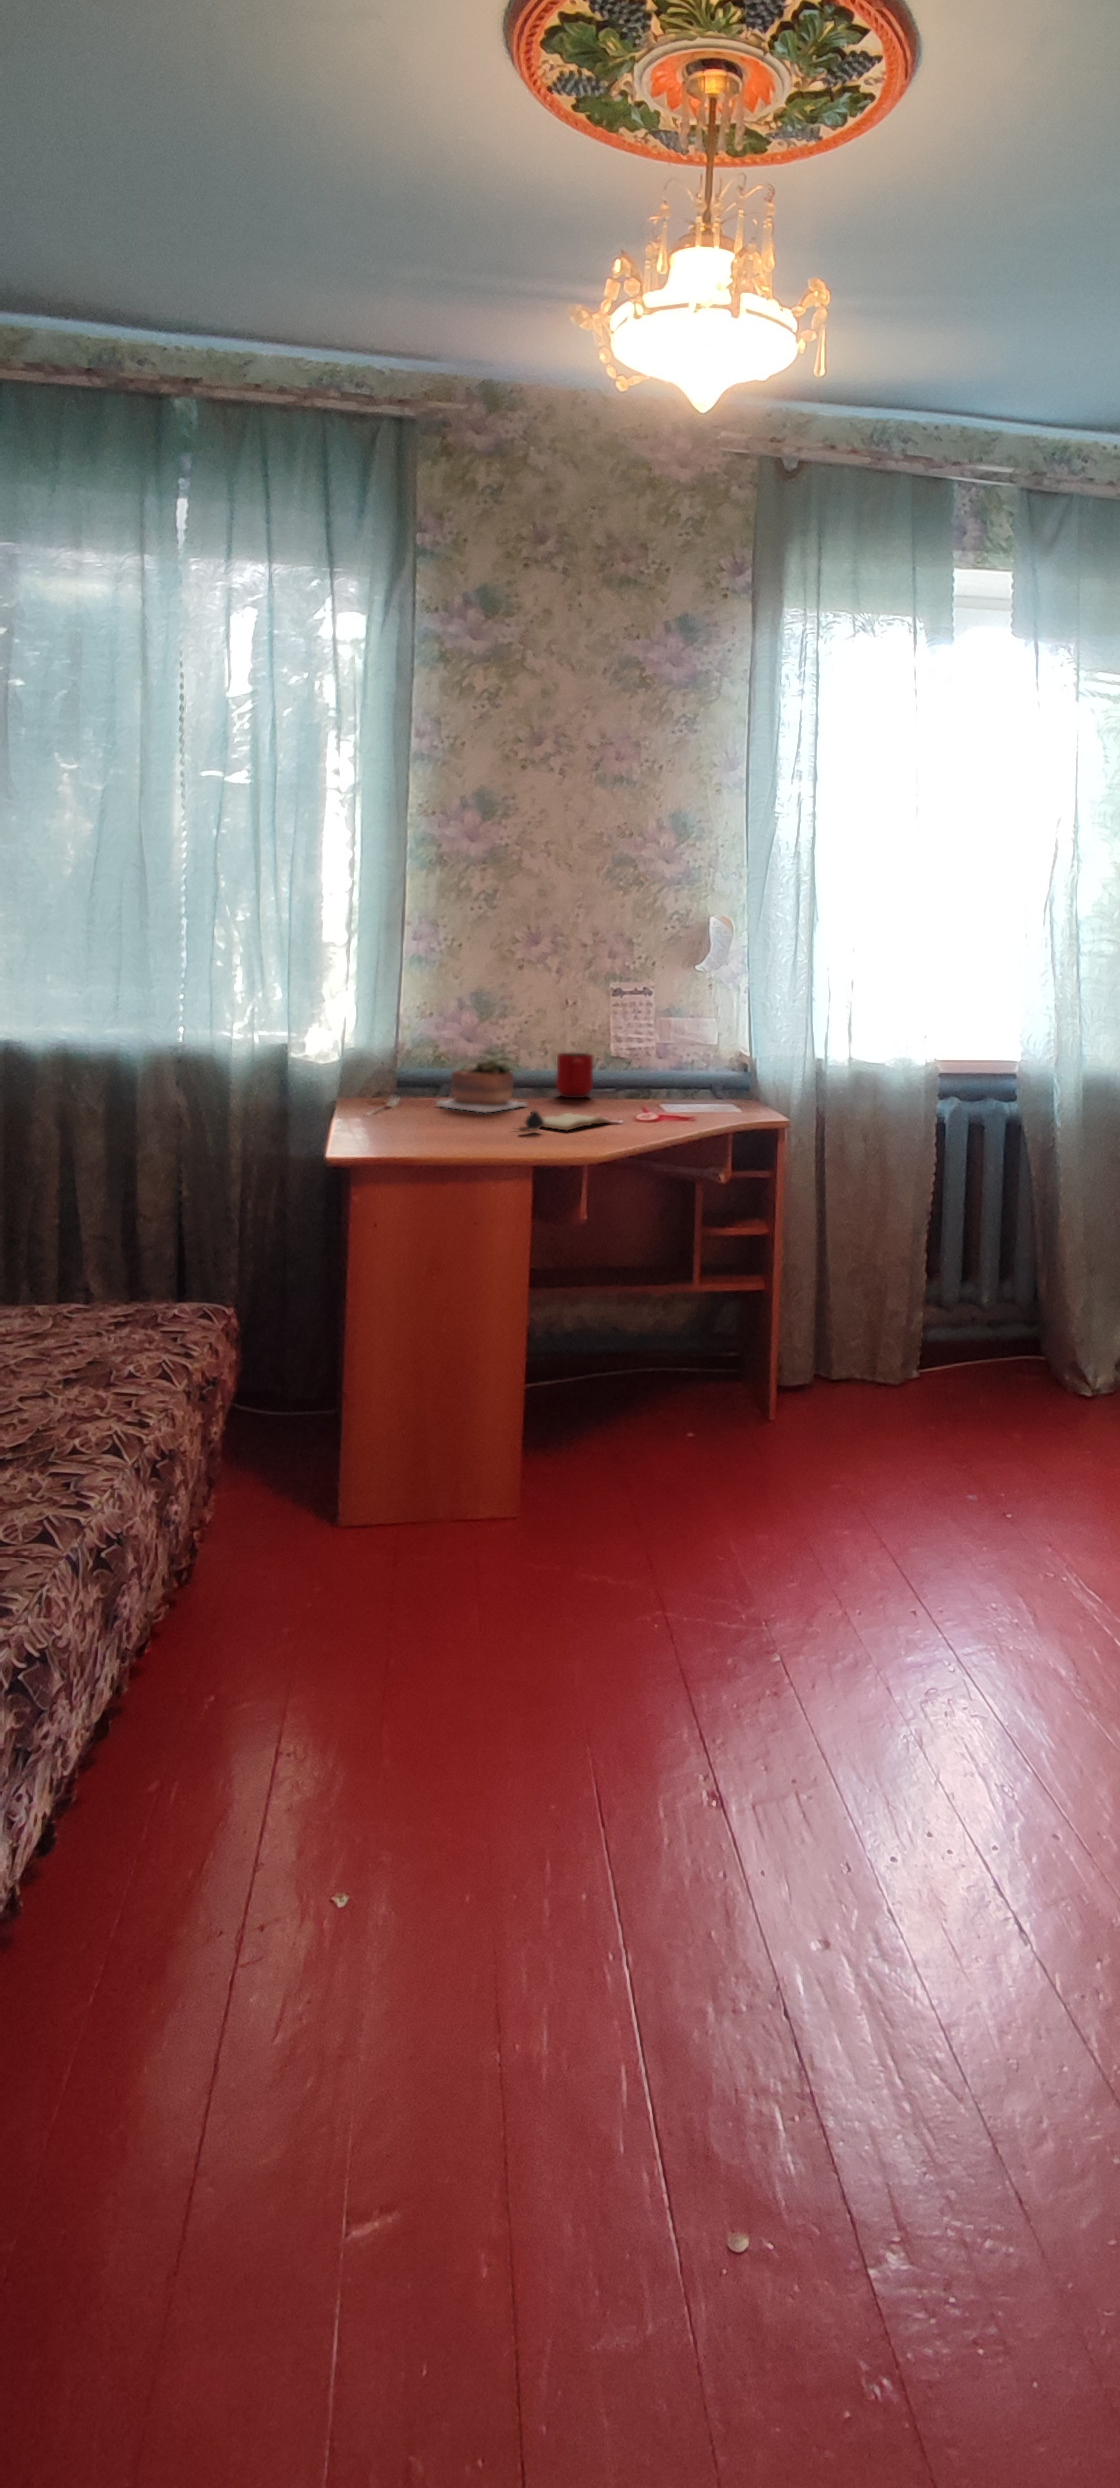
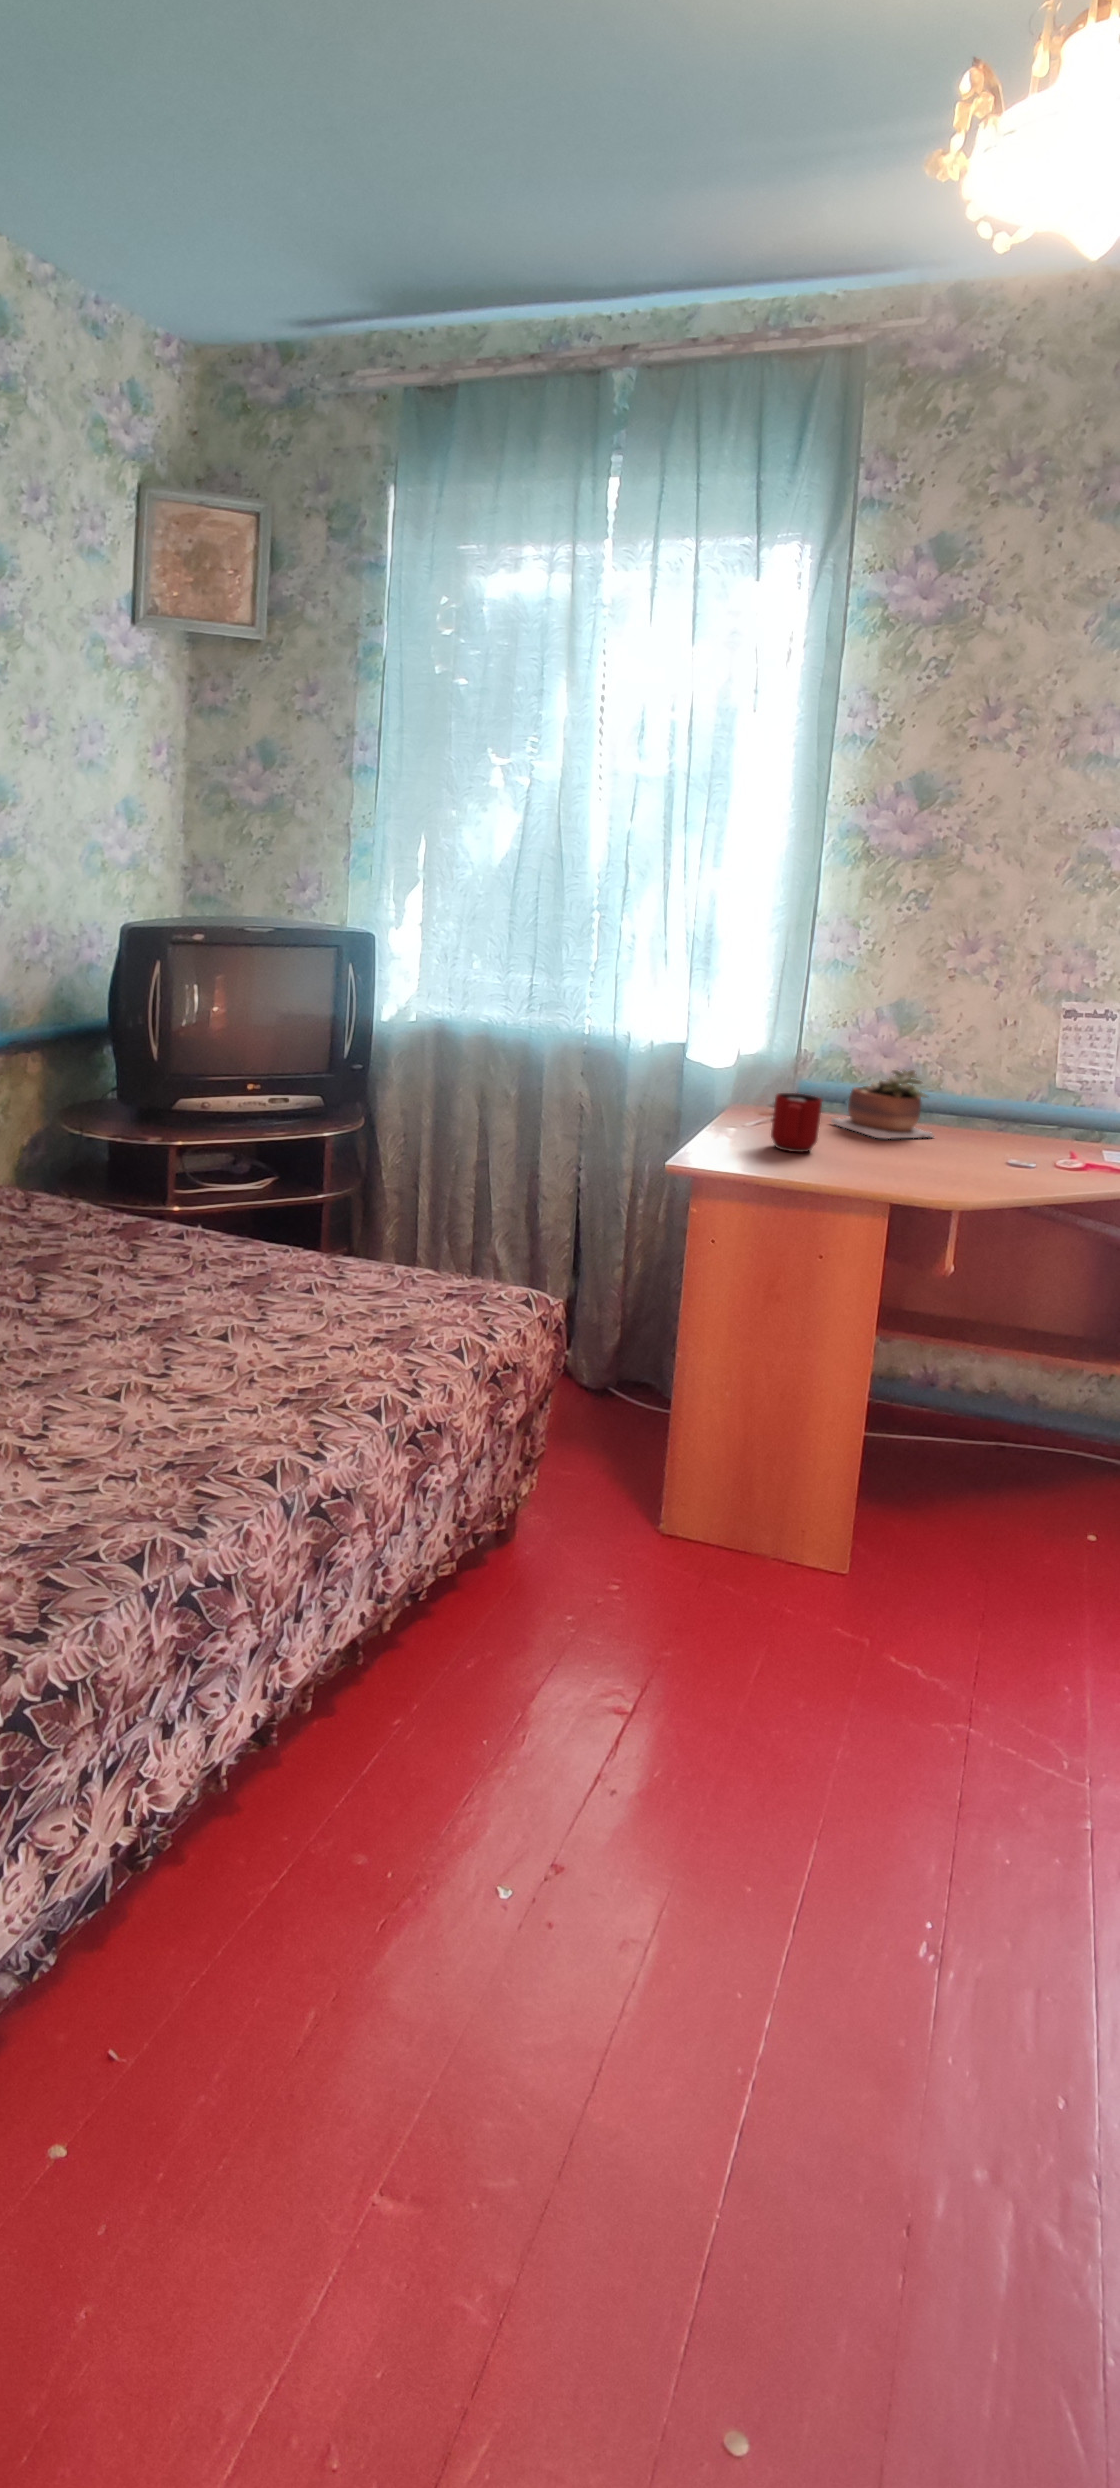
mug: present [556,1053,594,1098] -> present [771,1093,823,1152]
book: present [518,1111,609,1132] -> none [889,1145,1020,1173]

